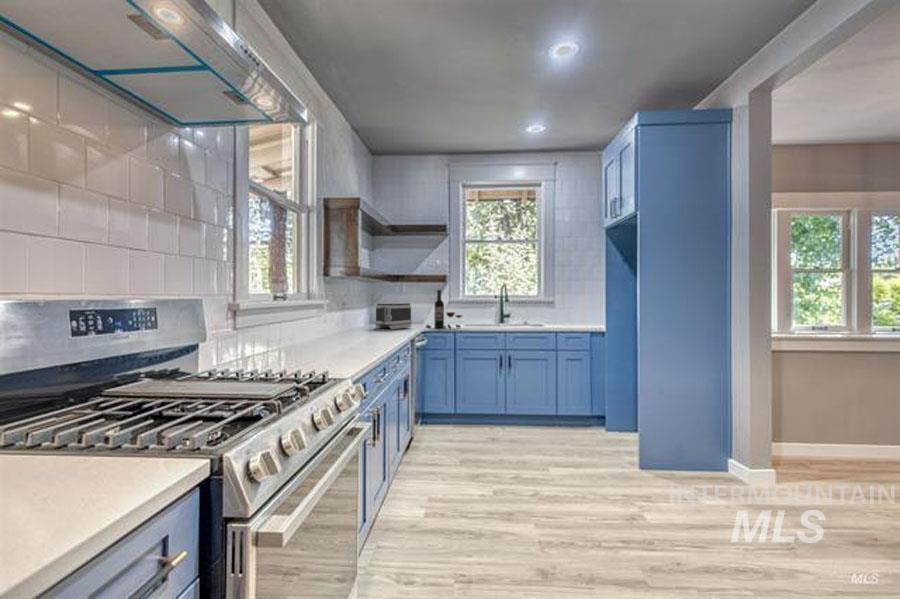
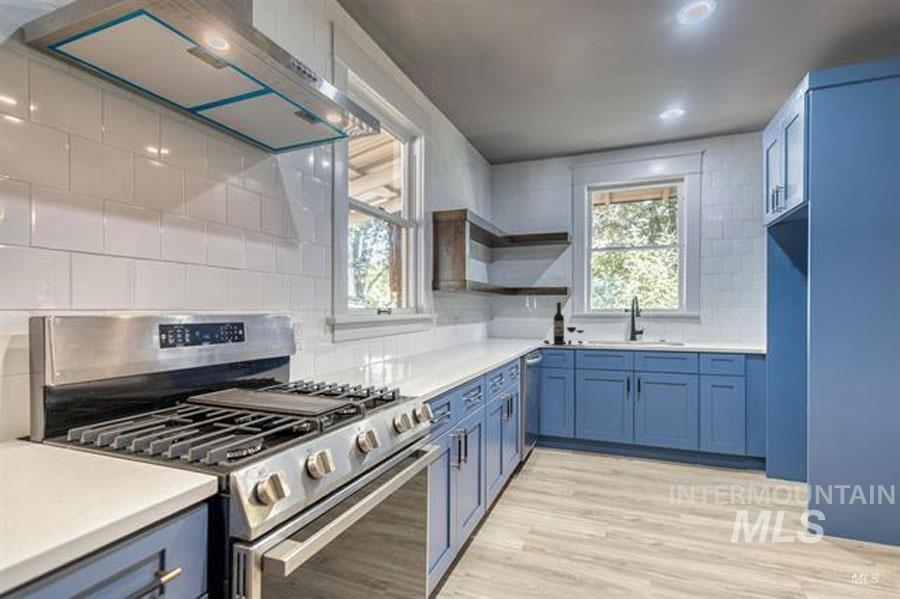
toaster: present [375,303,412,329] -> none [488,316,528,344]

